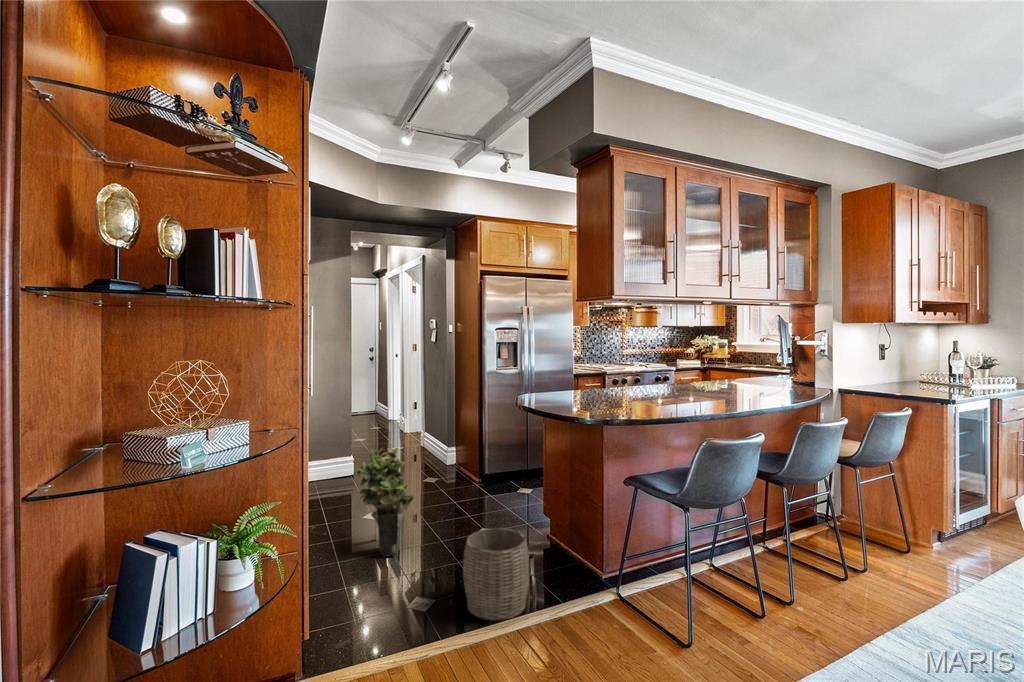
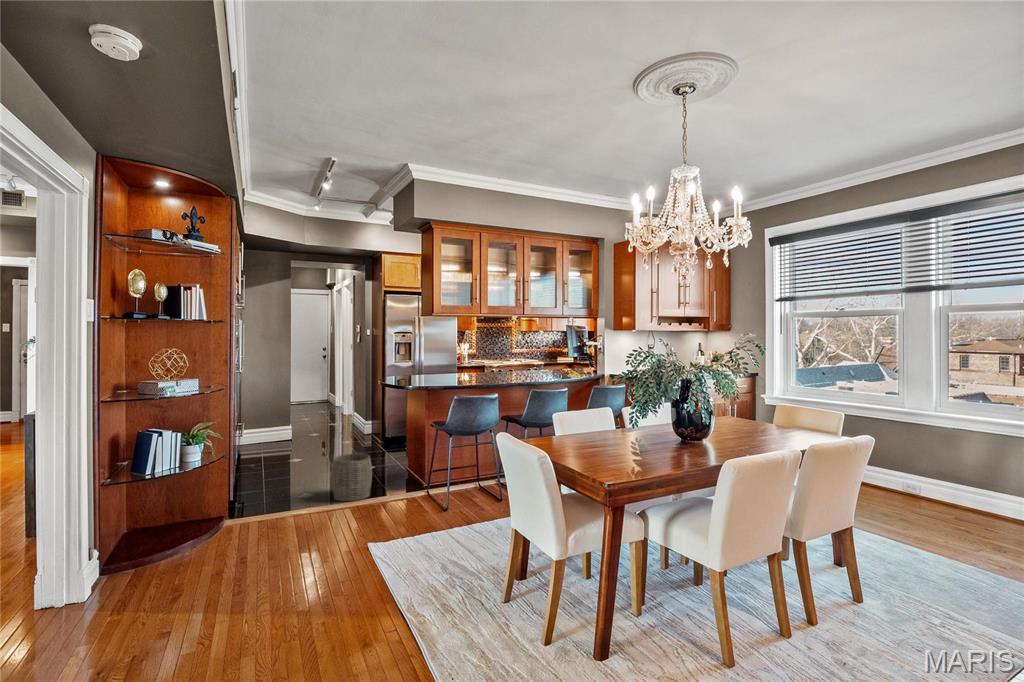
potted plant: present [356,447,415,557] -> none [278,410,317,479]

